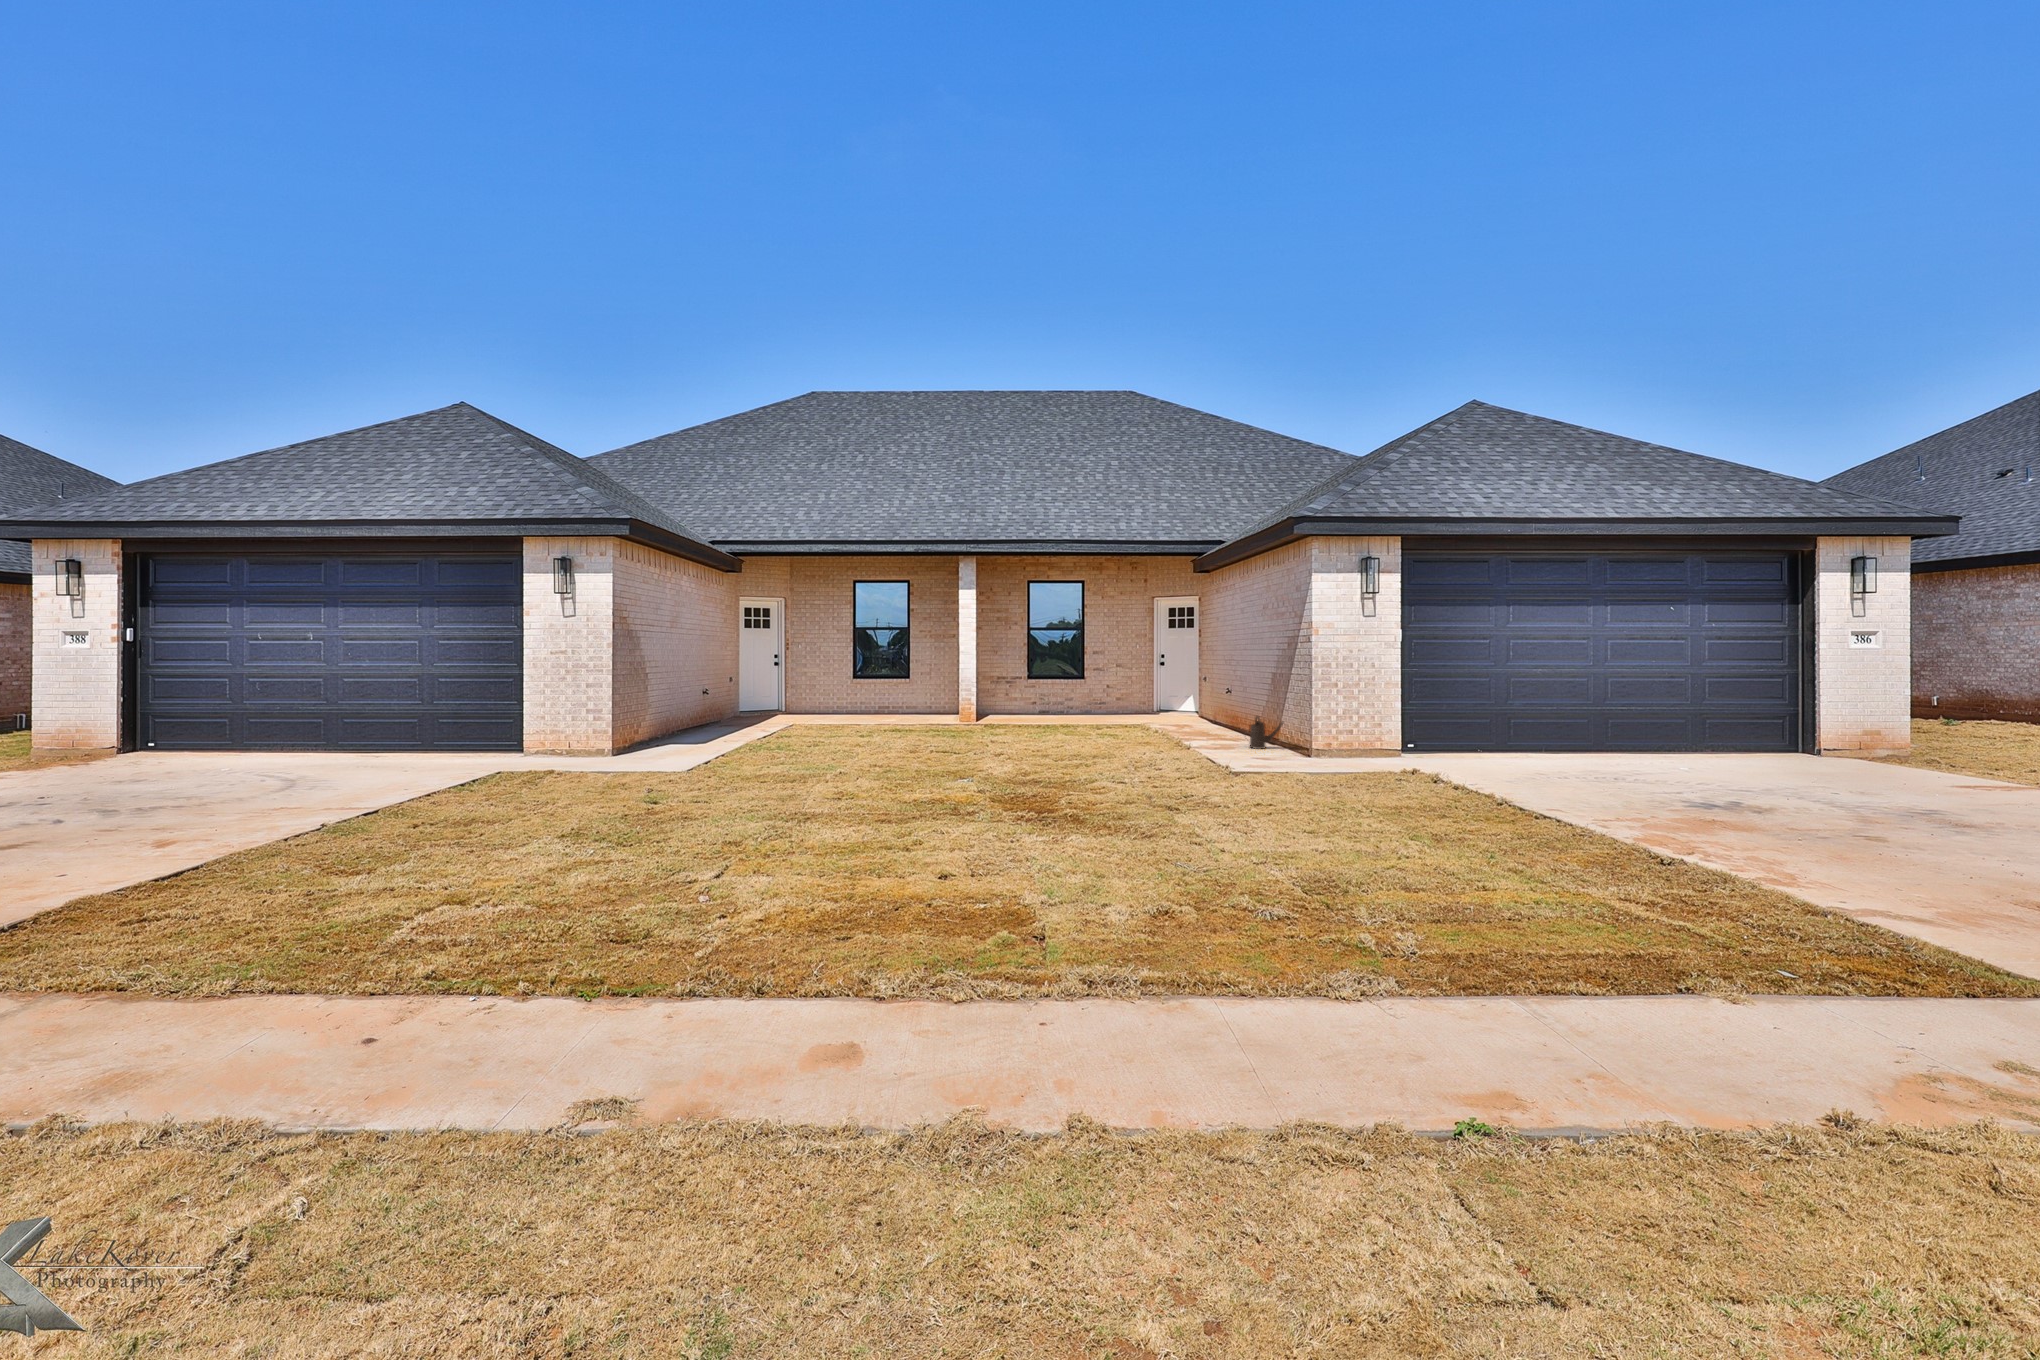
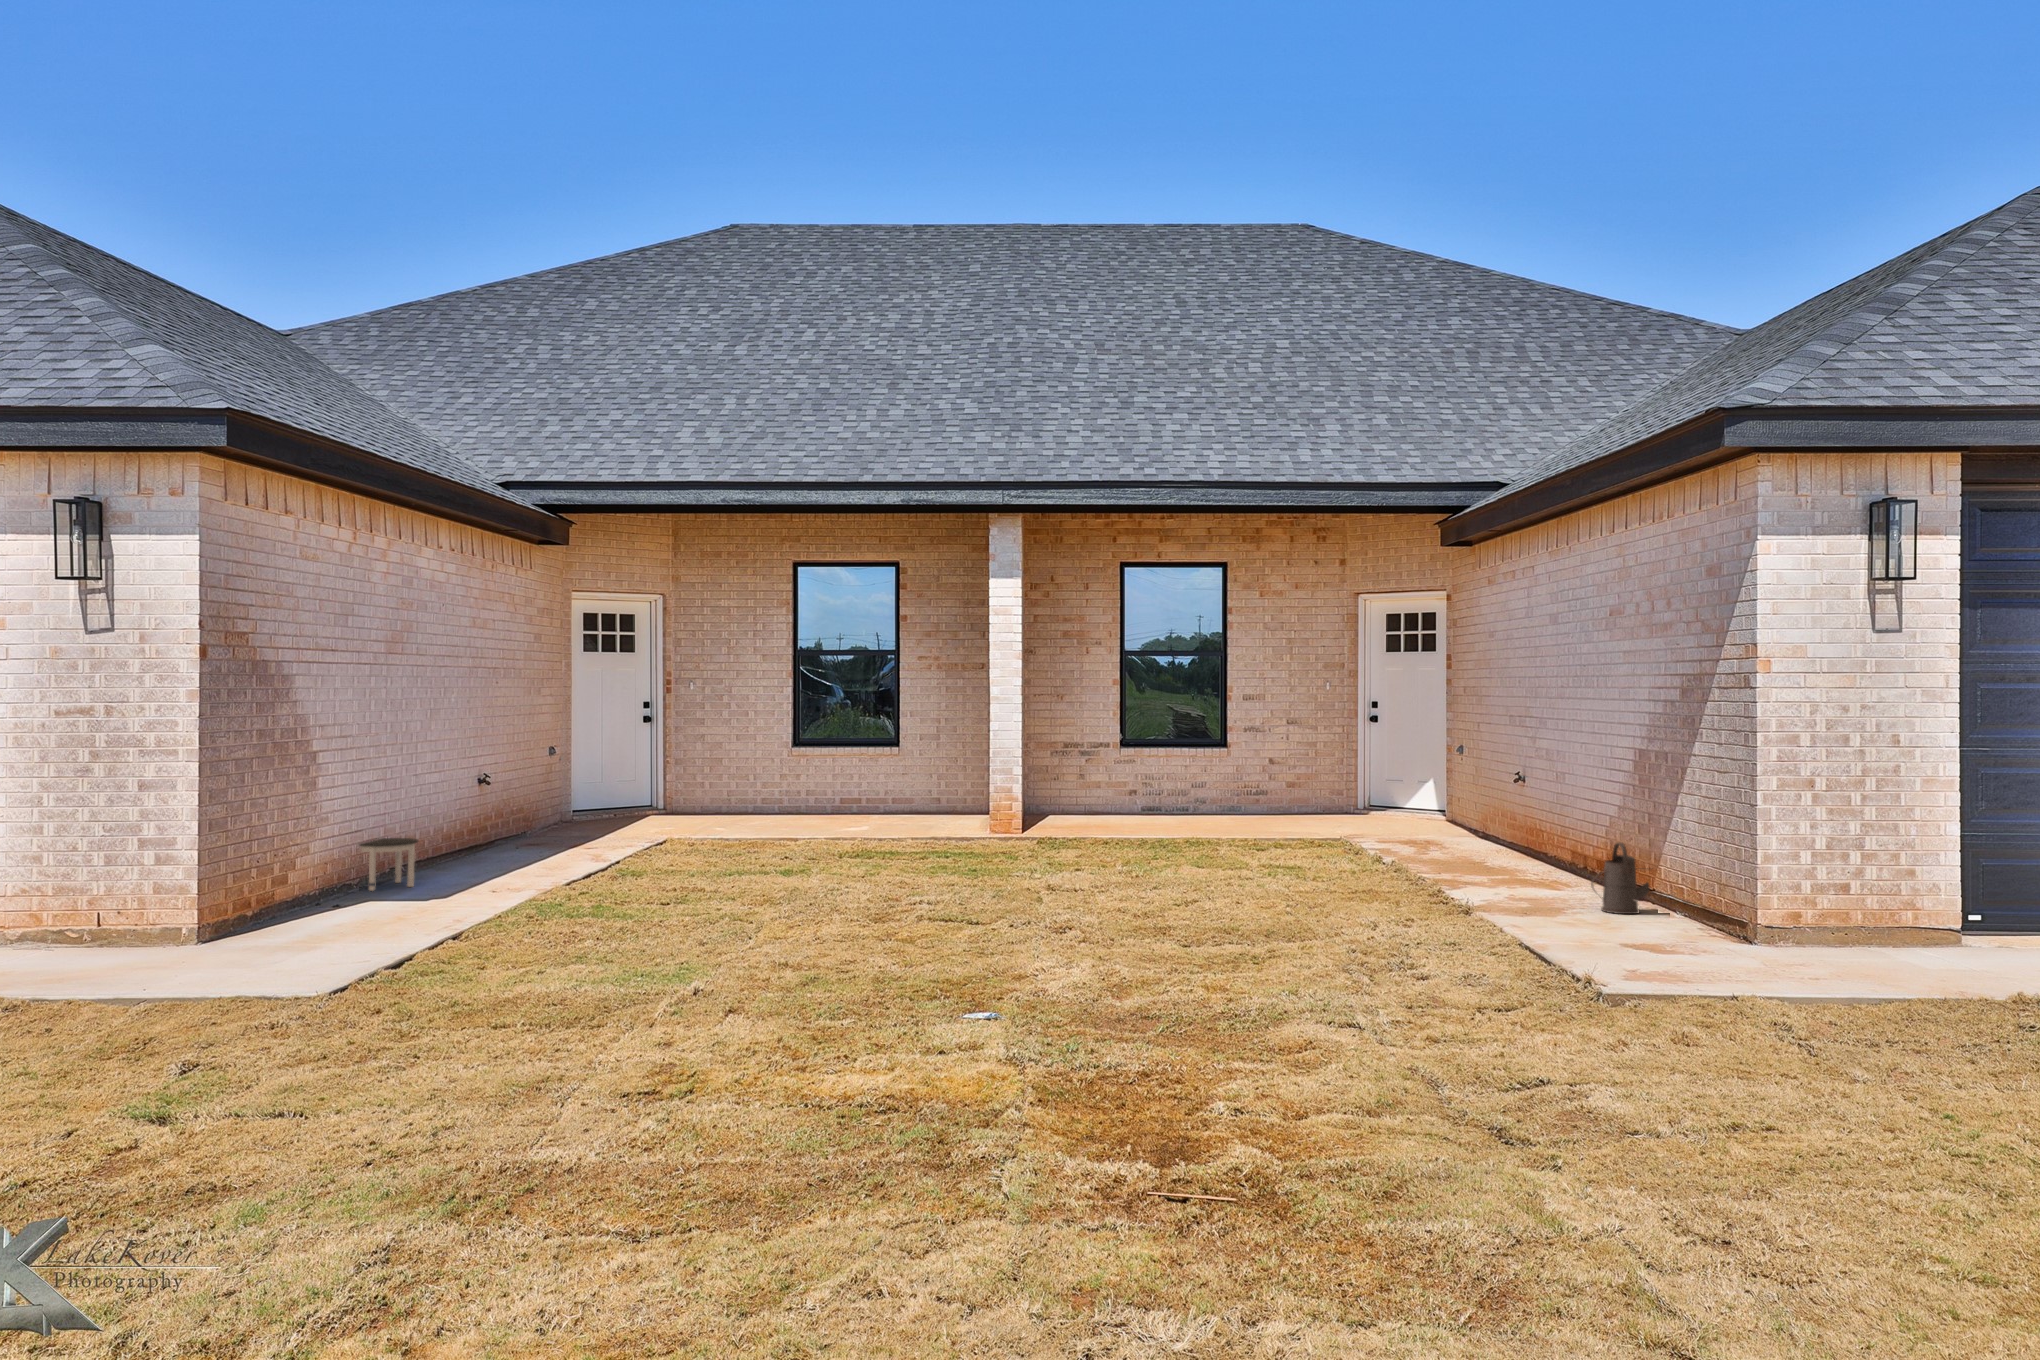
round table: none [653,721,683,745] -> present [359,838,418,891]

